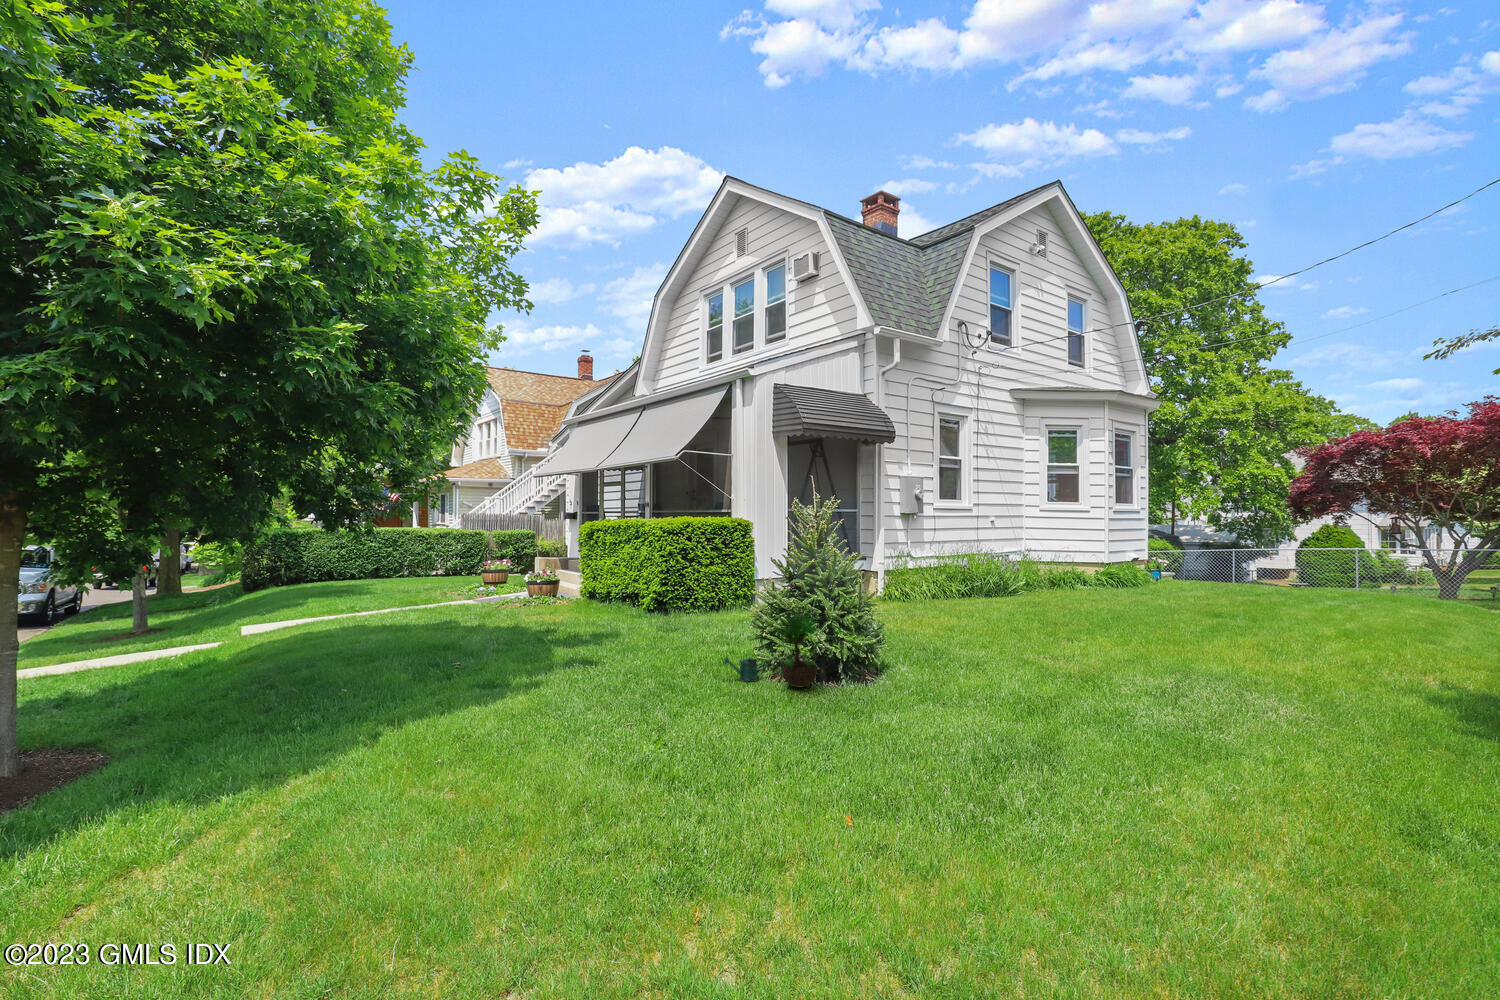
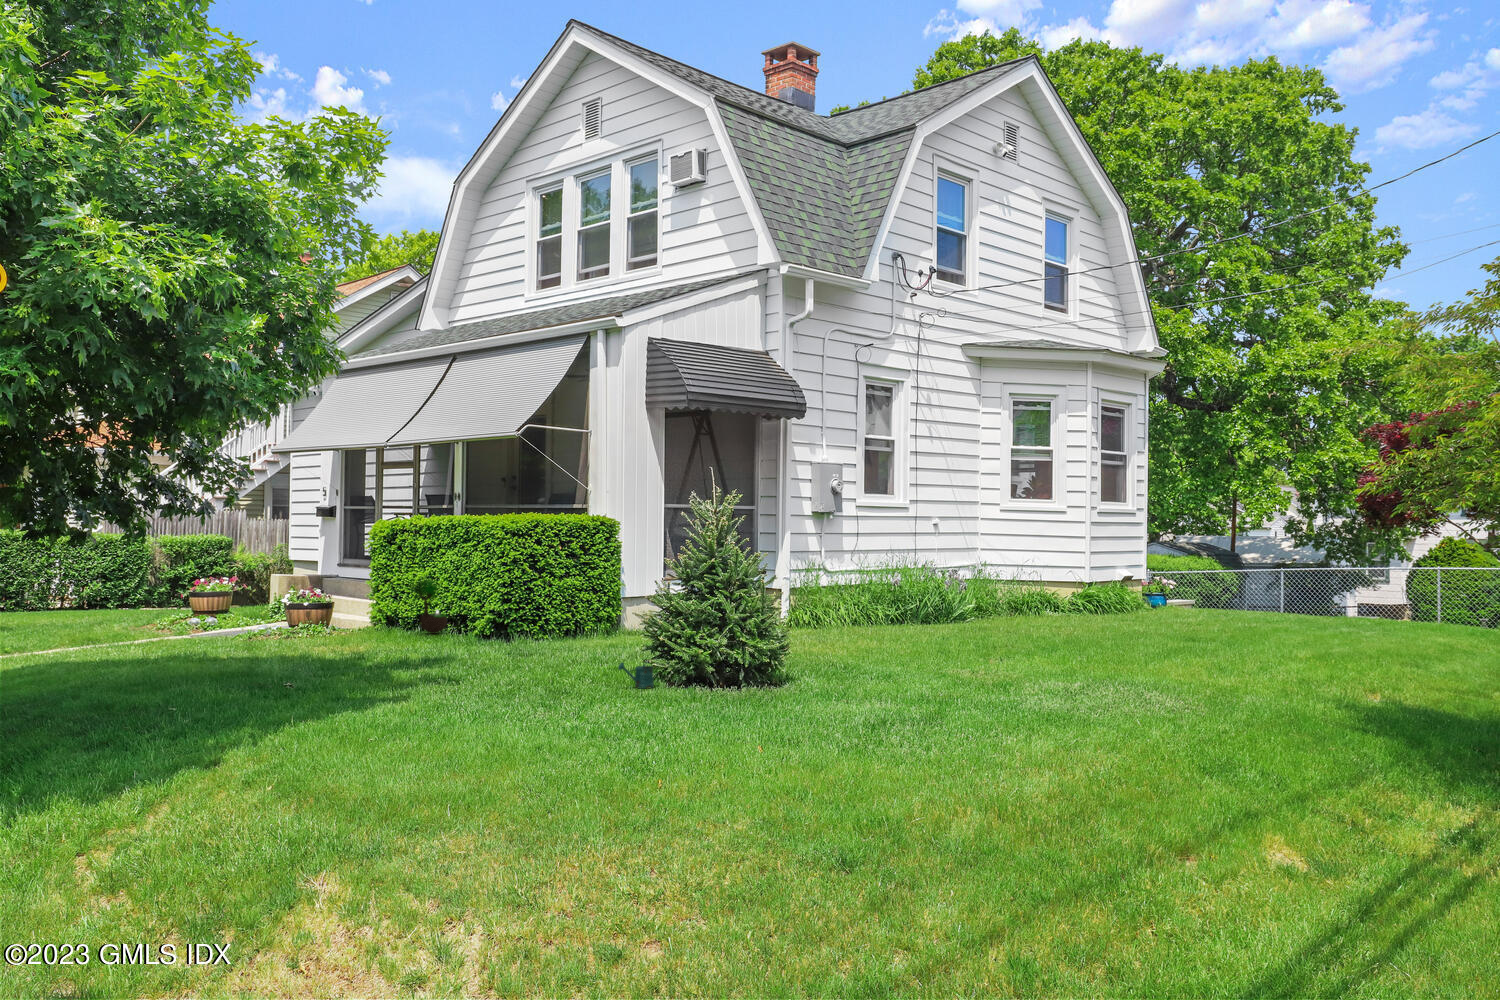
potted tree: present [774,612,817,687] -> present [409,578,447,634]

